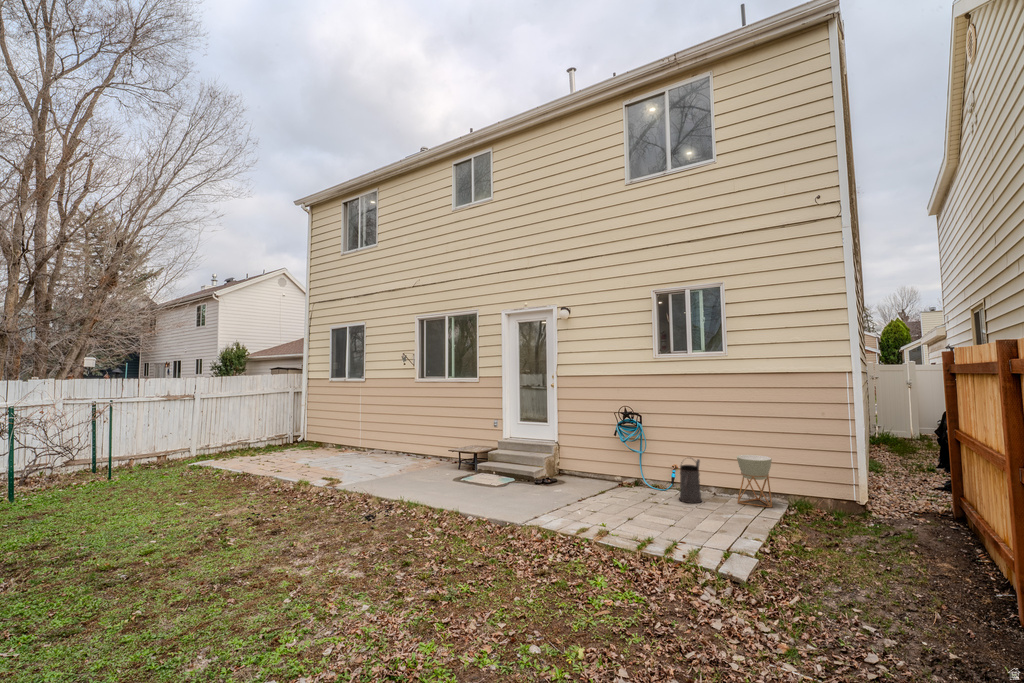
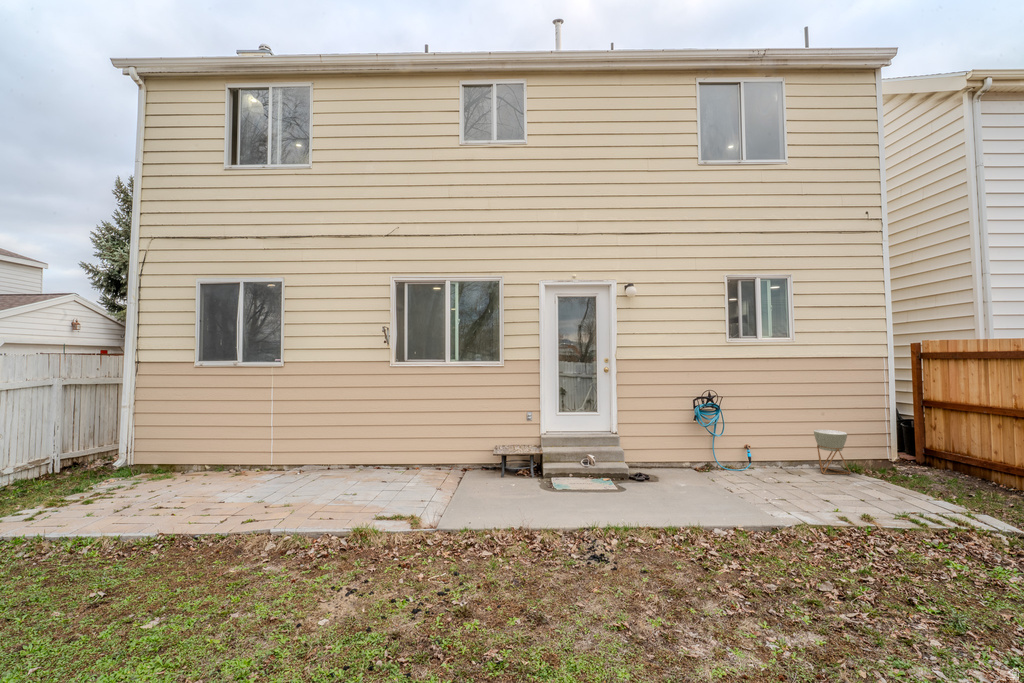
watering can: present [679,459,702,503] -> none [770,437,803,480]

